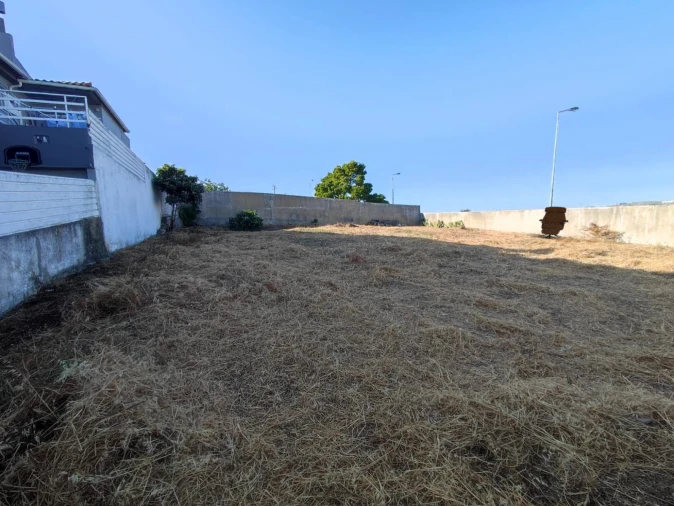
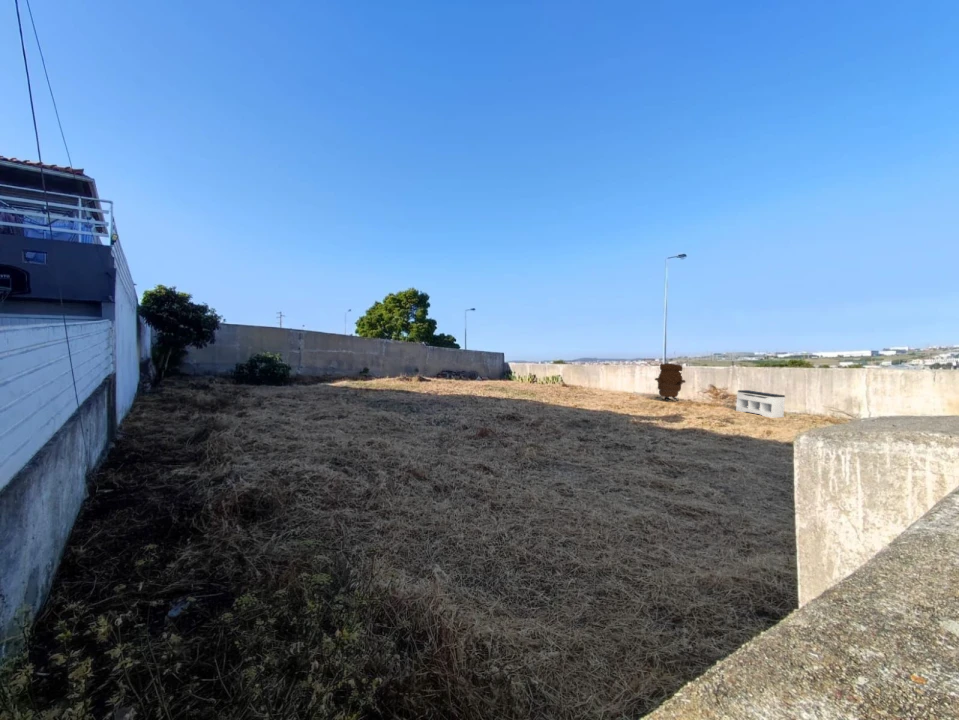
bench: none [615,227,669,251] -> present [736,390,785,417]

